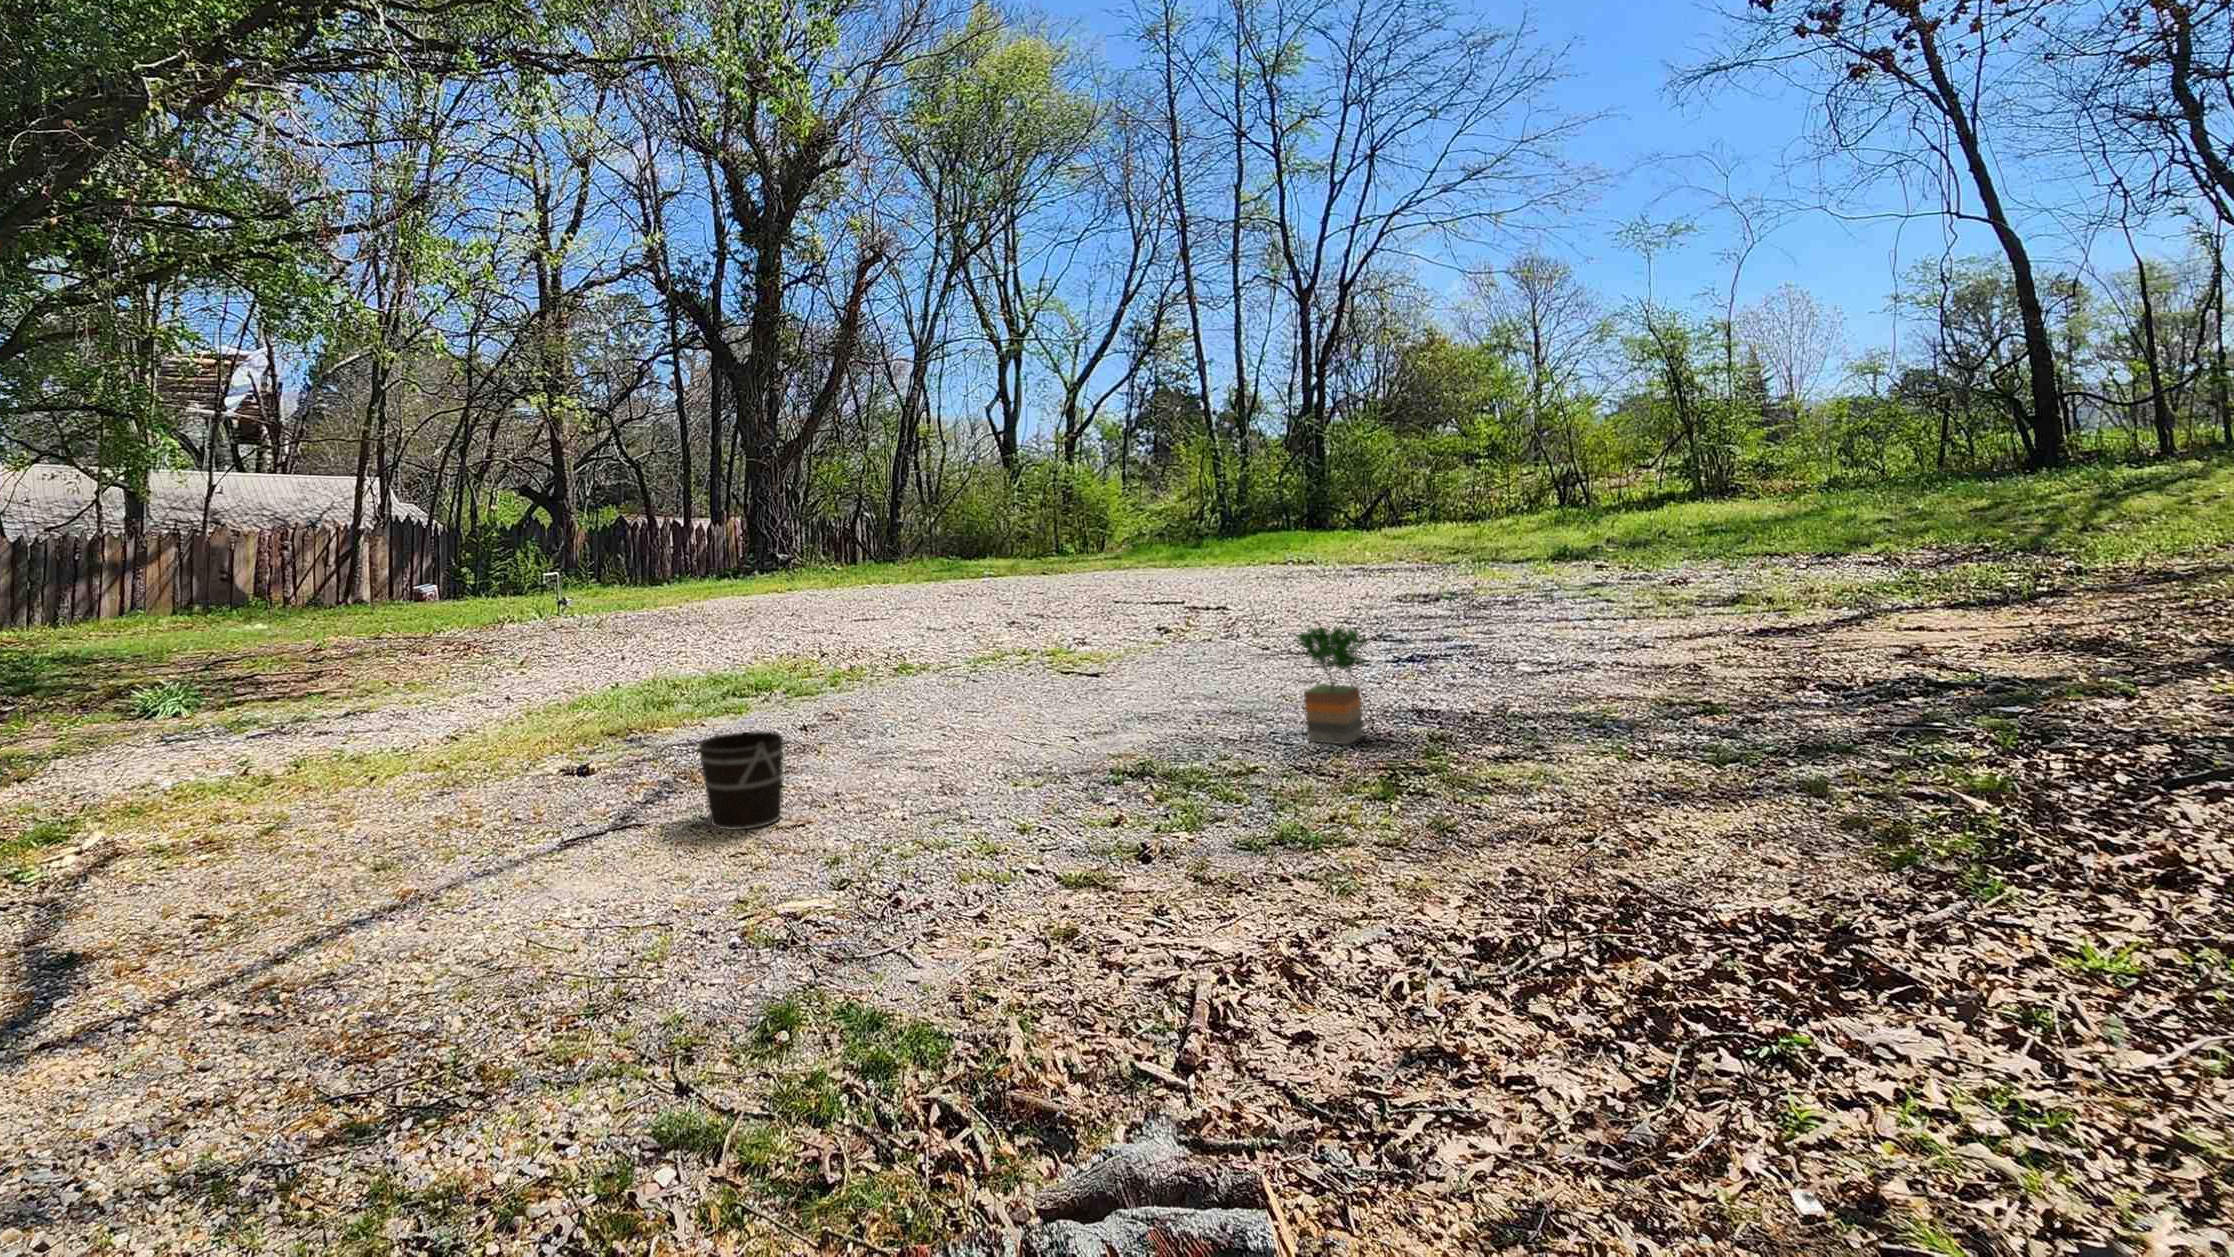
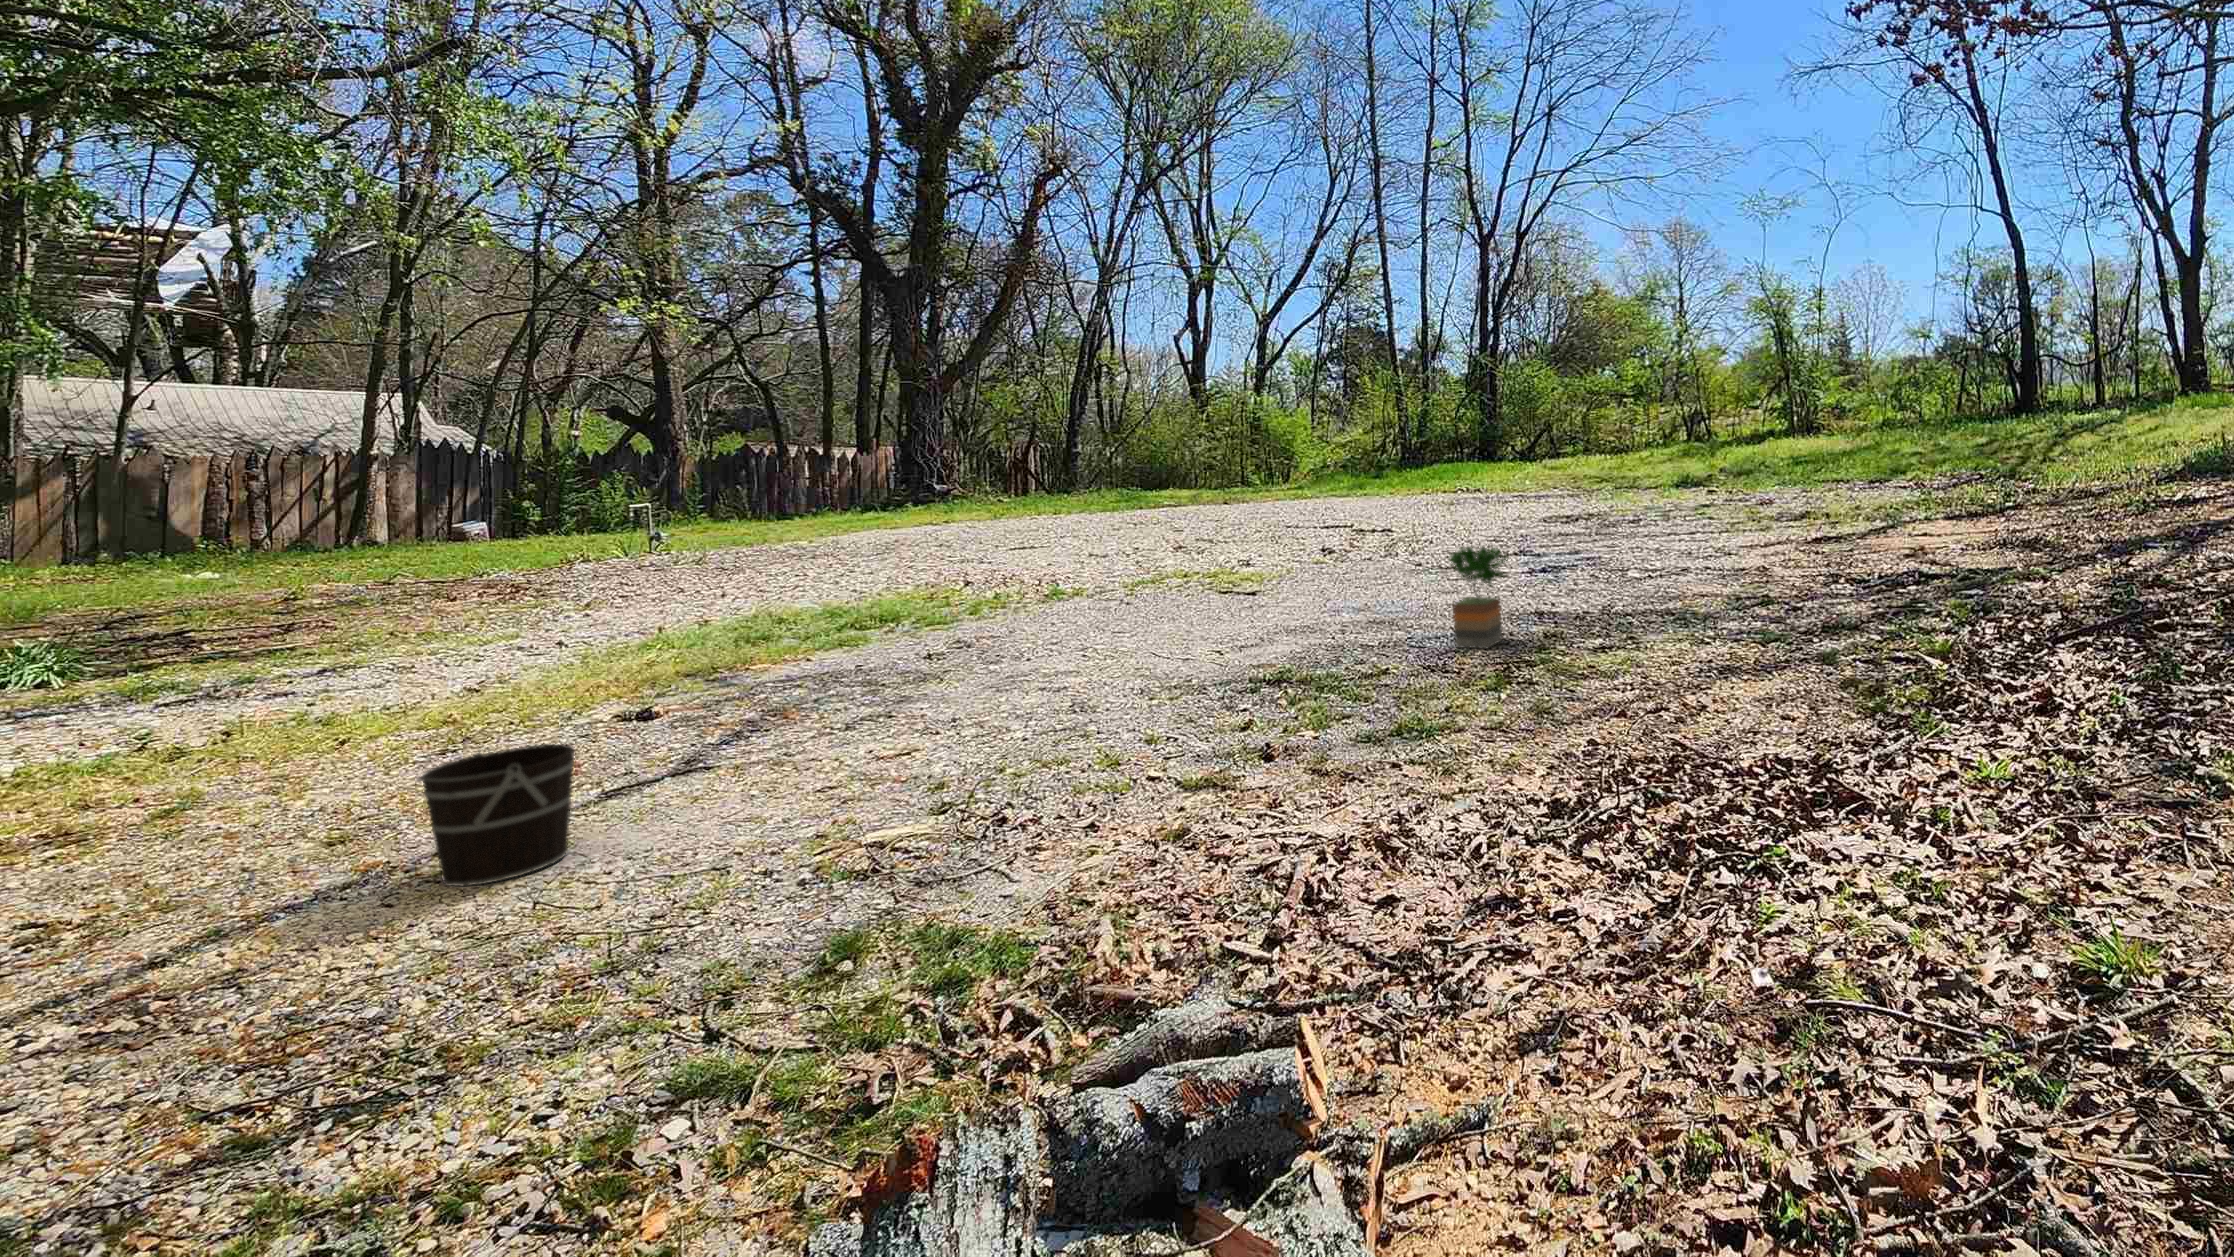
bucket: present [699,731,783,830] -> present [417,744,574,886]

